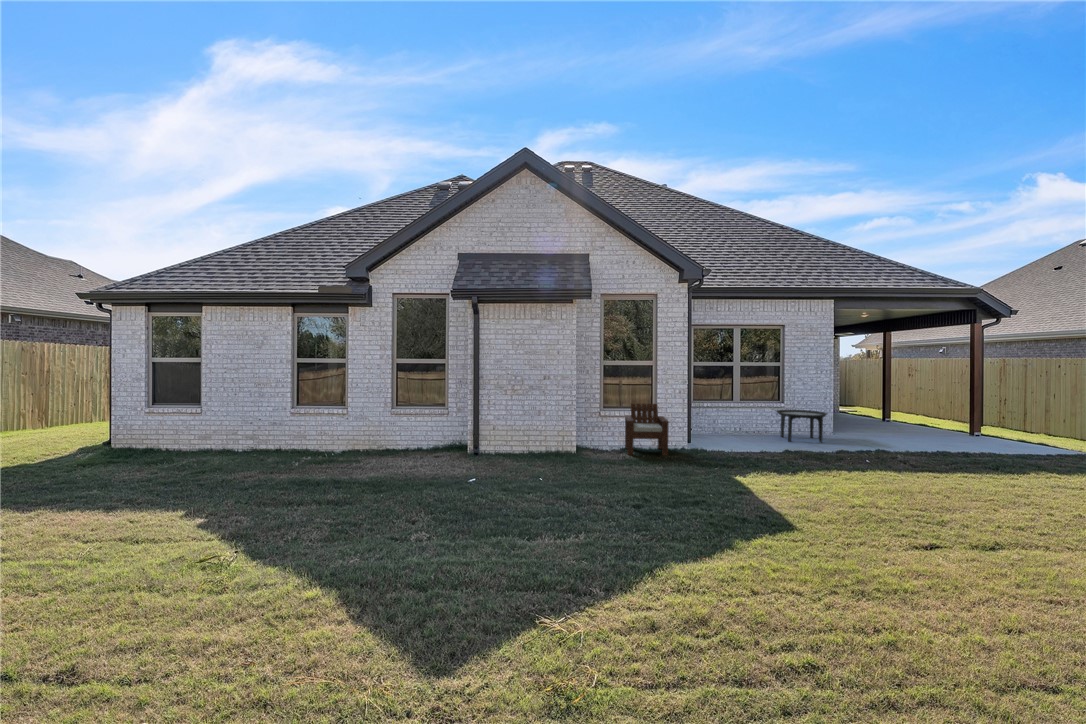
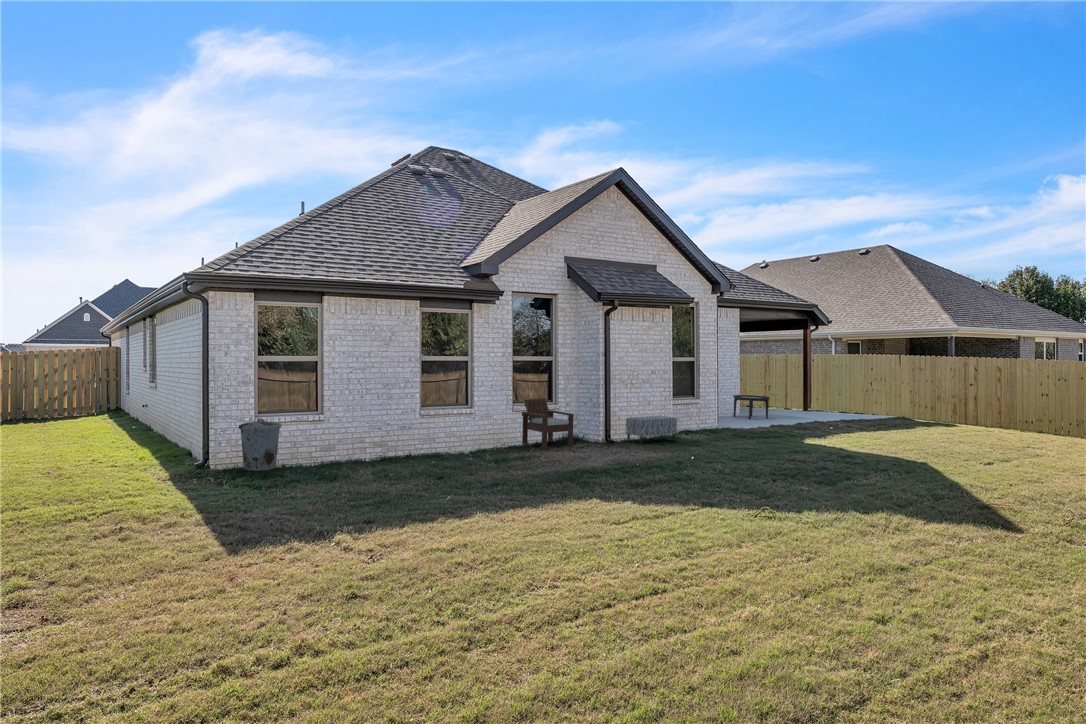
chair: present [625,403,669,455] -> present [522,399,574,448]
trash can: none [109,409,149,451] -> present [239,418,282,471]
bench: none [497,429,556,460] -> present [626,416,677,444]

